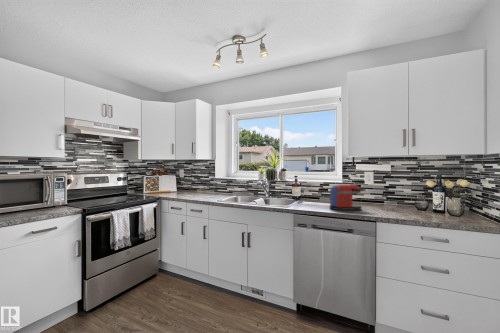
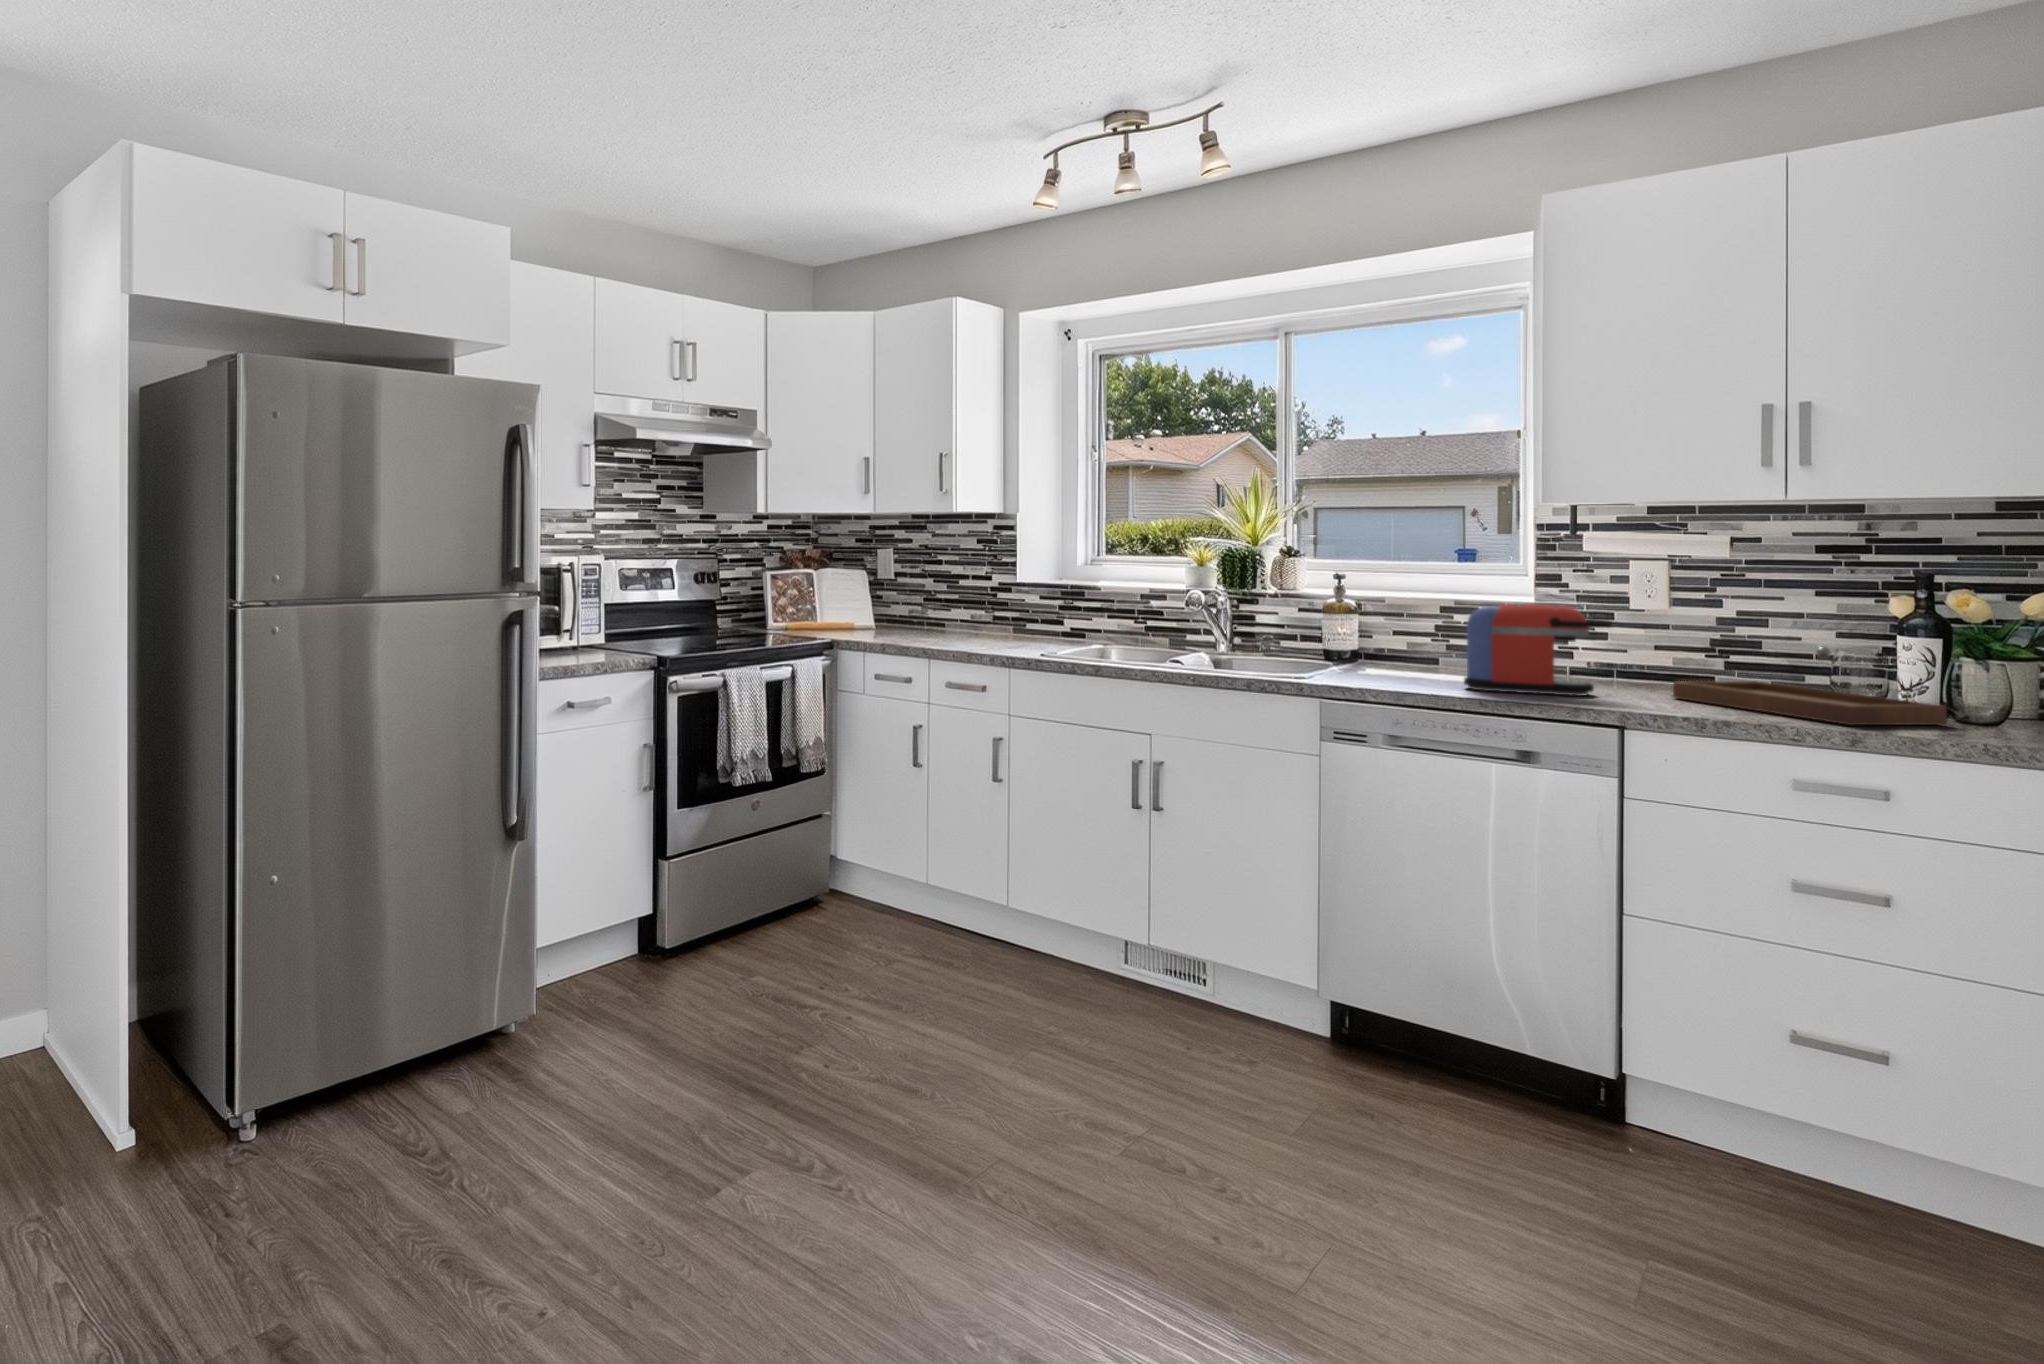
tray: none [380,195,449,219] -> present [1673,647,1947,725]

